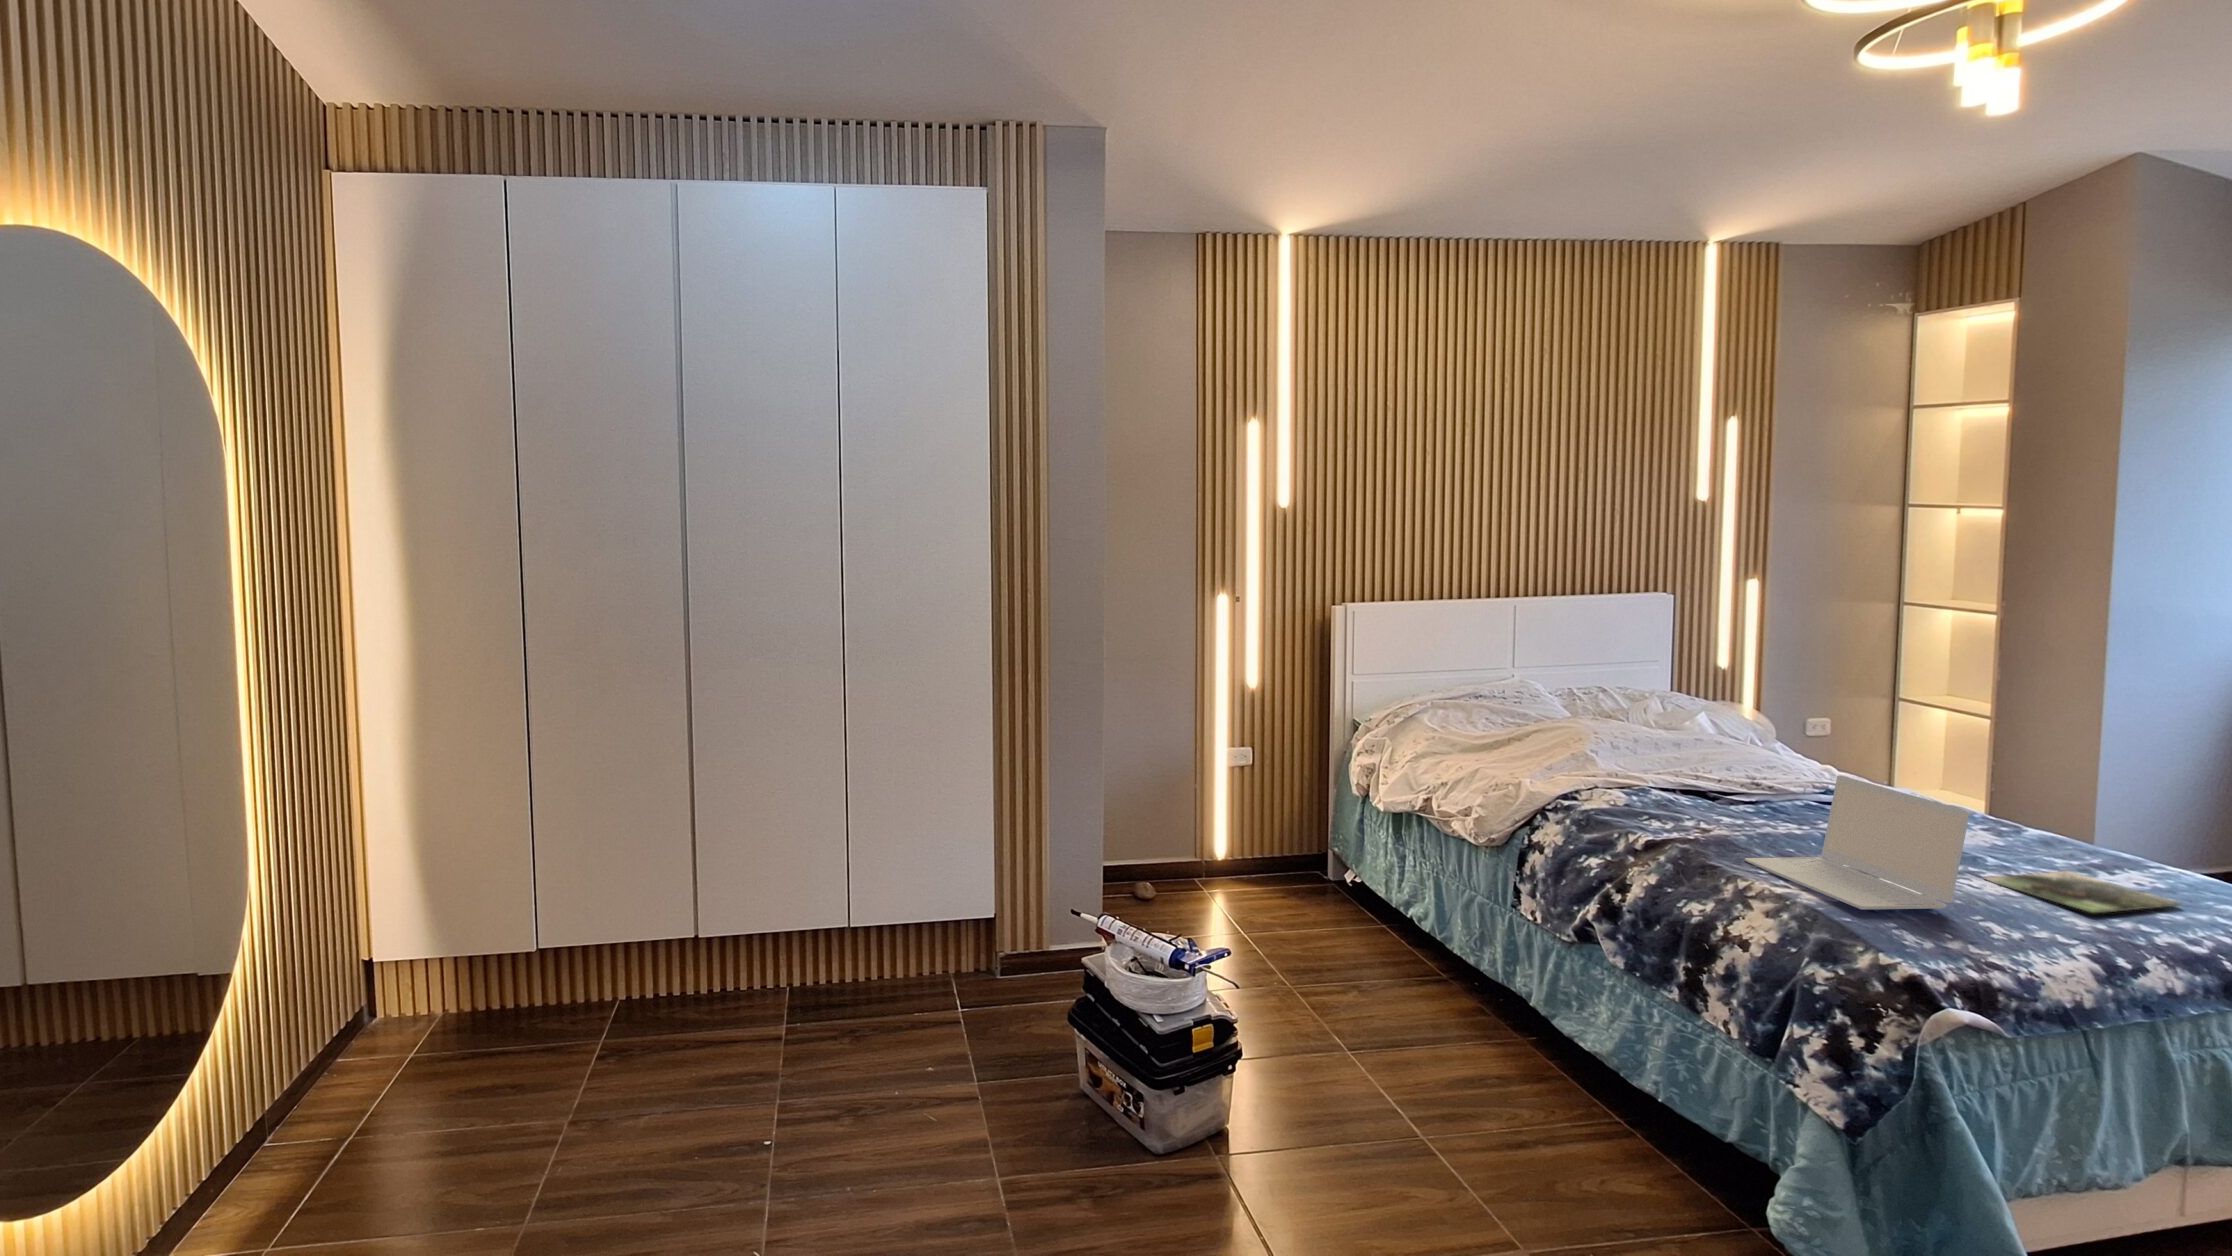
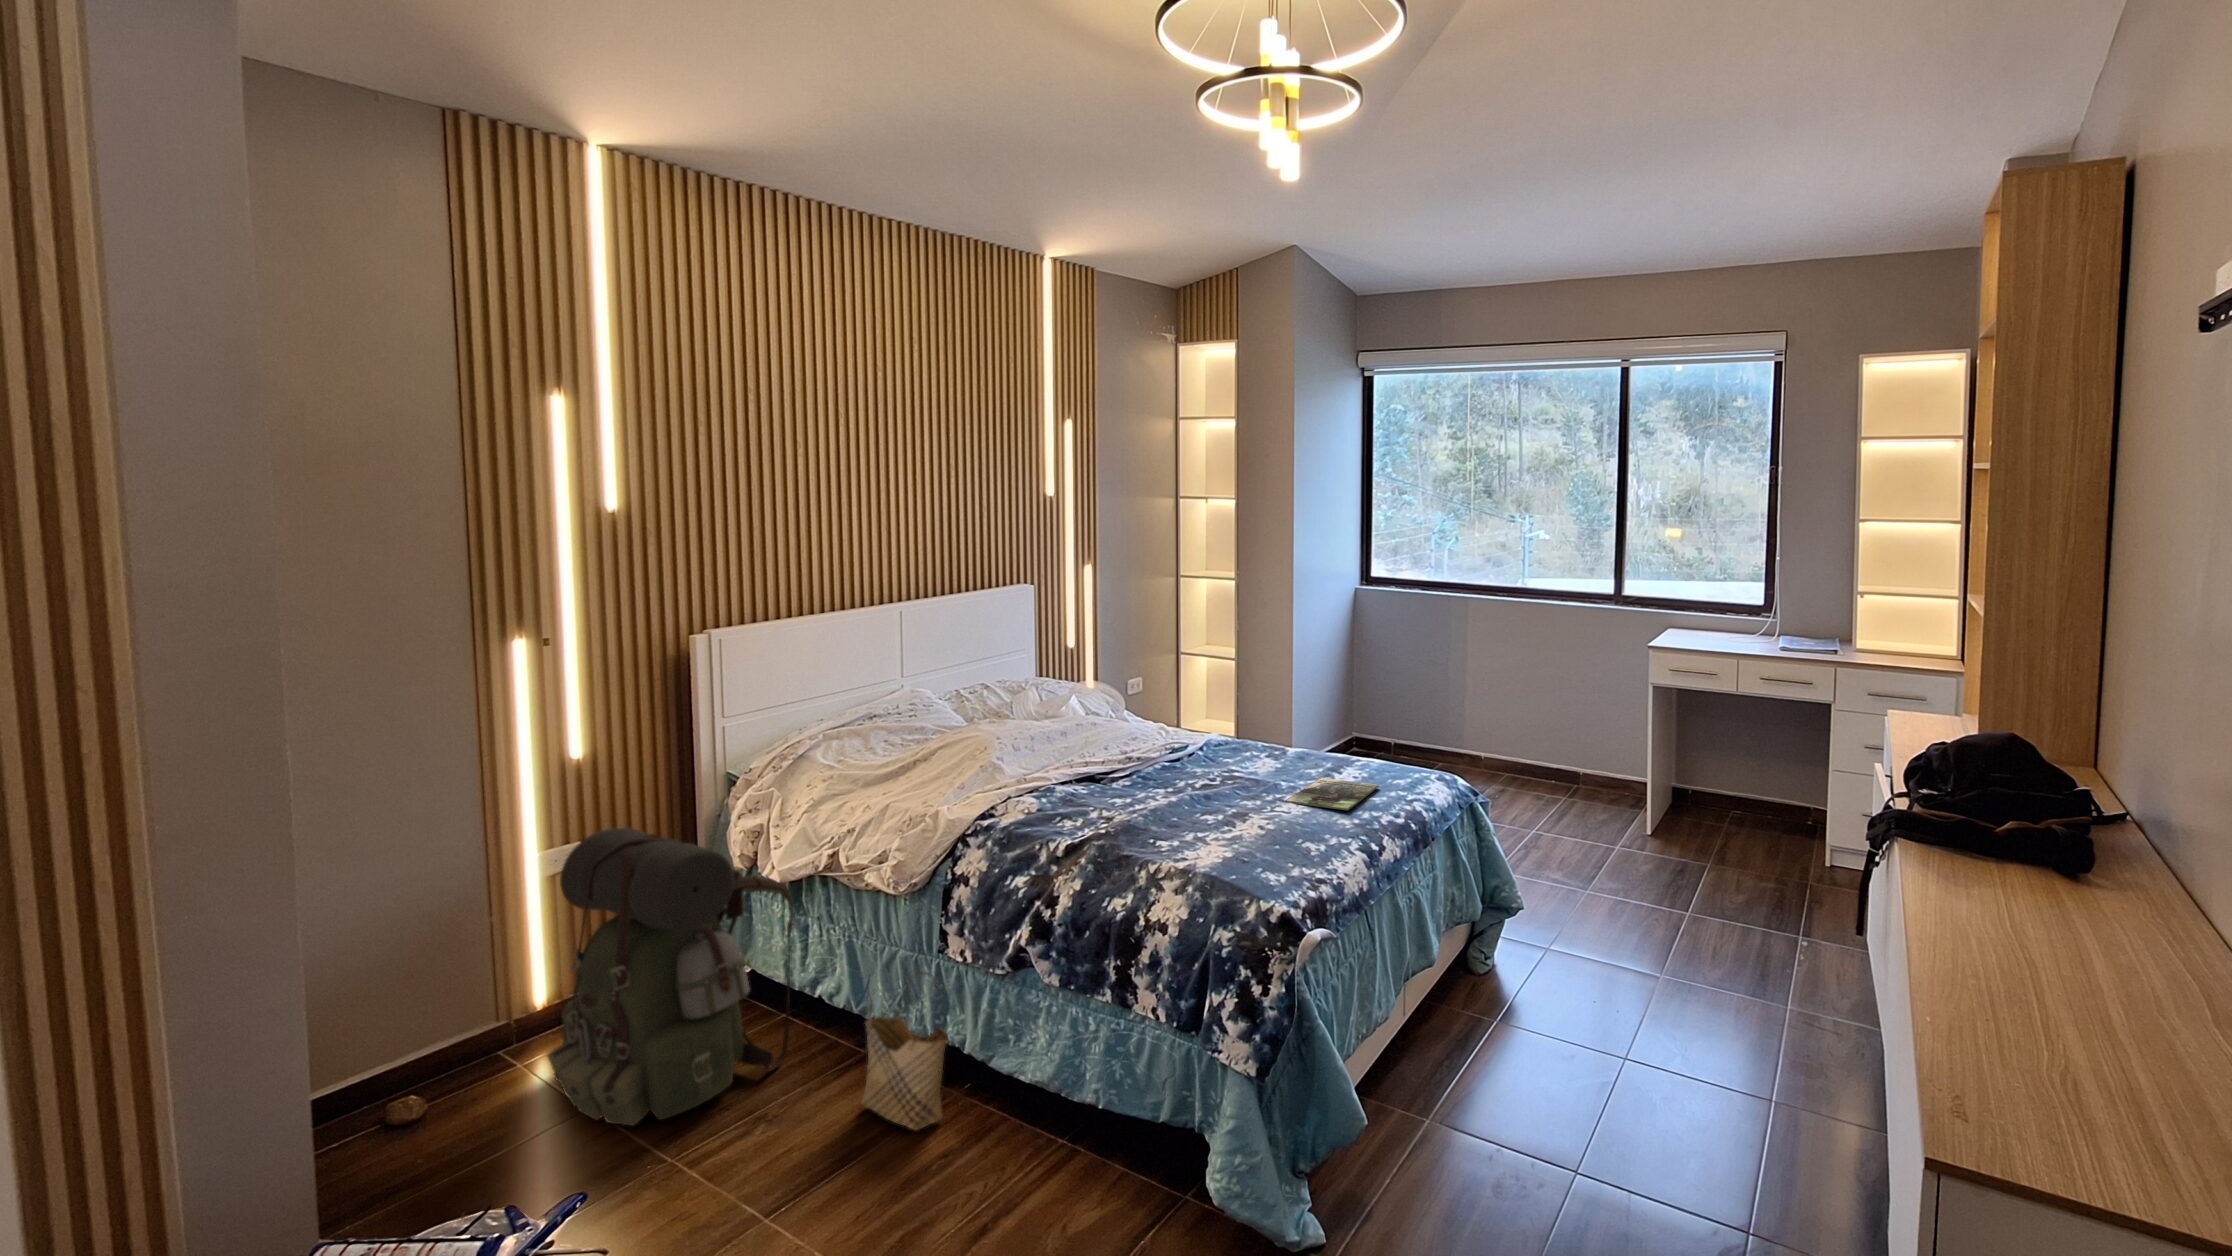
backpack: none [1222,738,1396,956] -> present [547,828,796,1125]
laptop: present [1745,775,1969,910] -> none [1146,740,1290,861]
woven basket: none [1434,914,1513,1048] -> present [861,972,948,1130]

